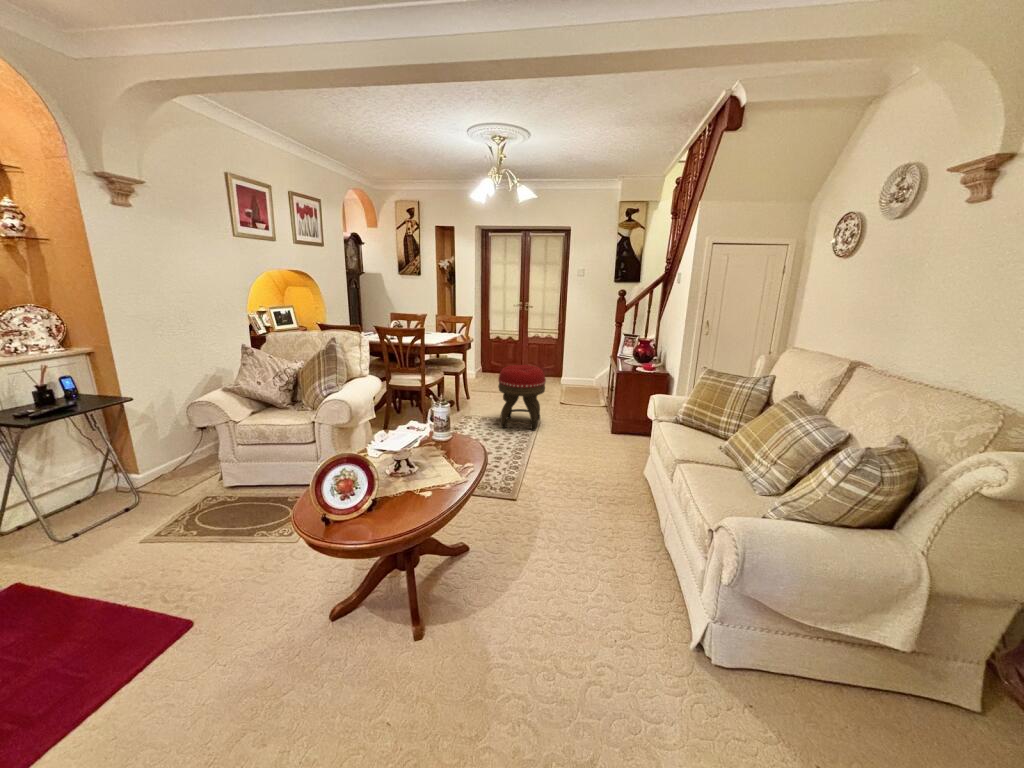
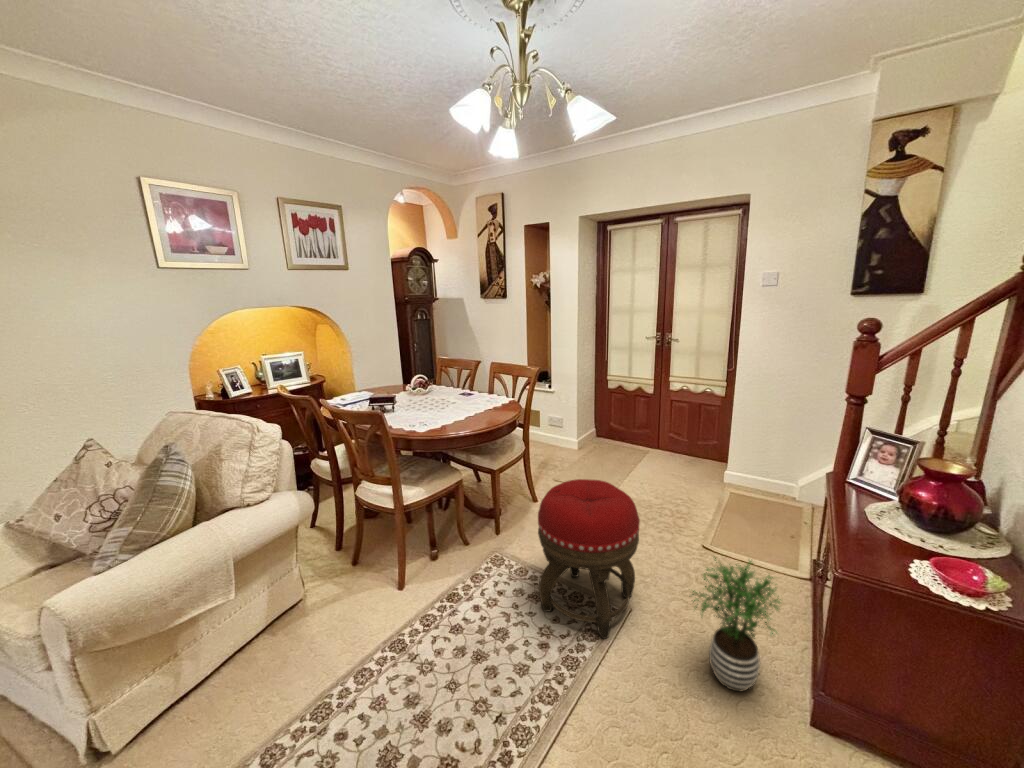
potted plant: none [571,383,604,433] -> present [692,558,781,691]

